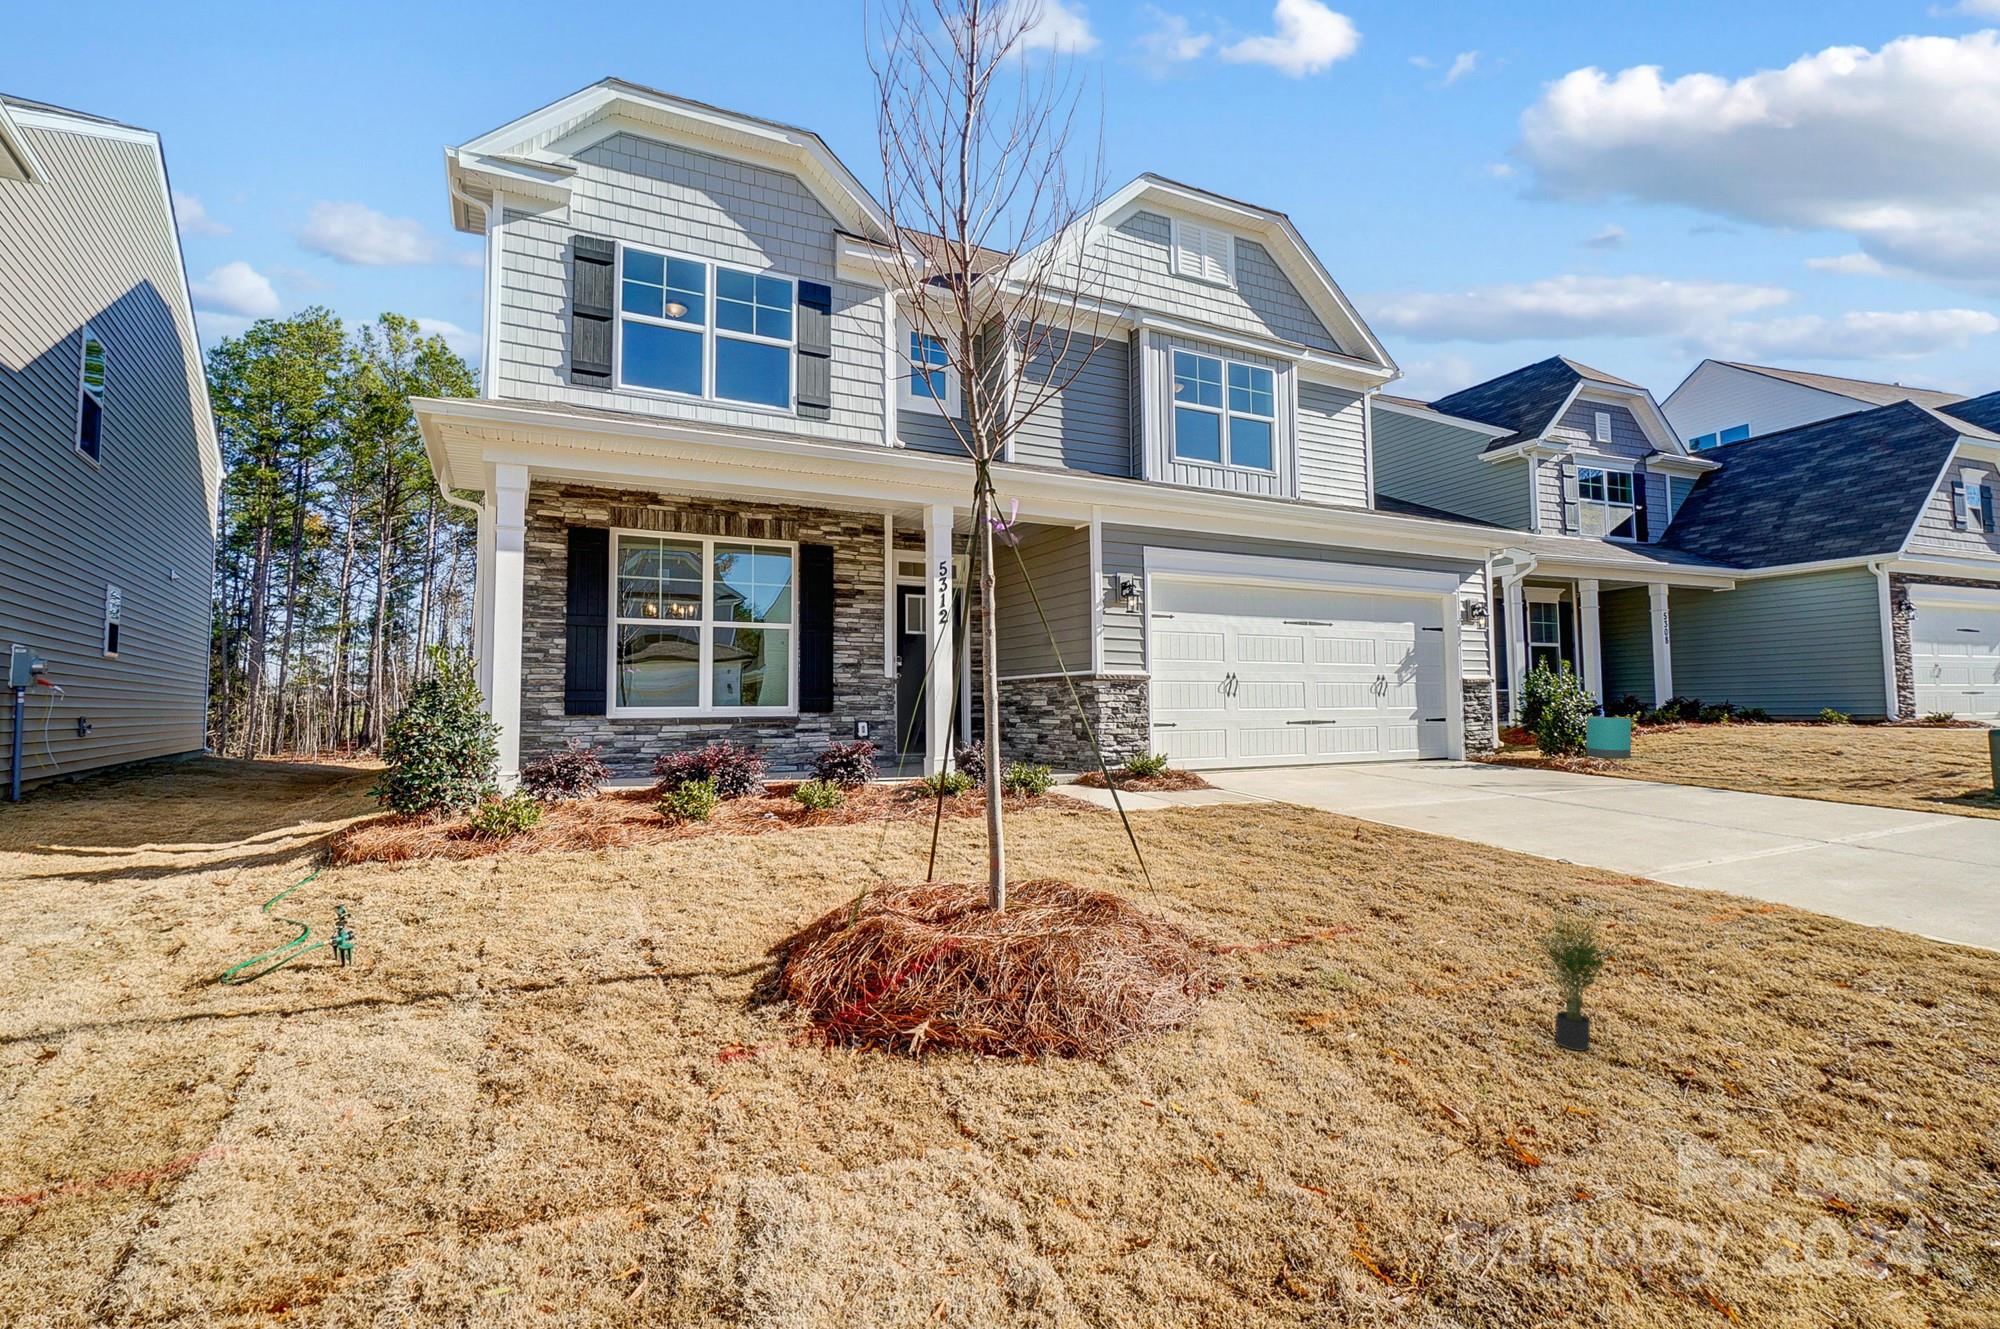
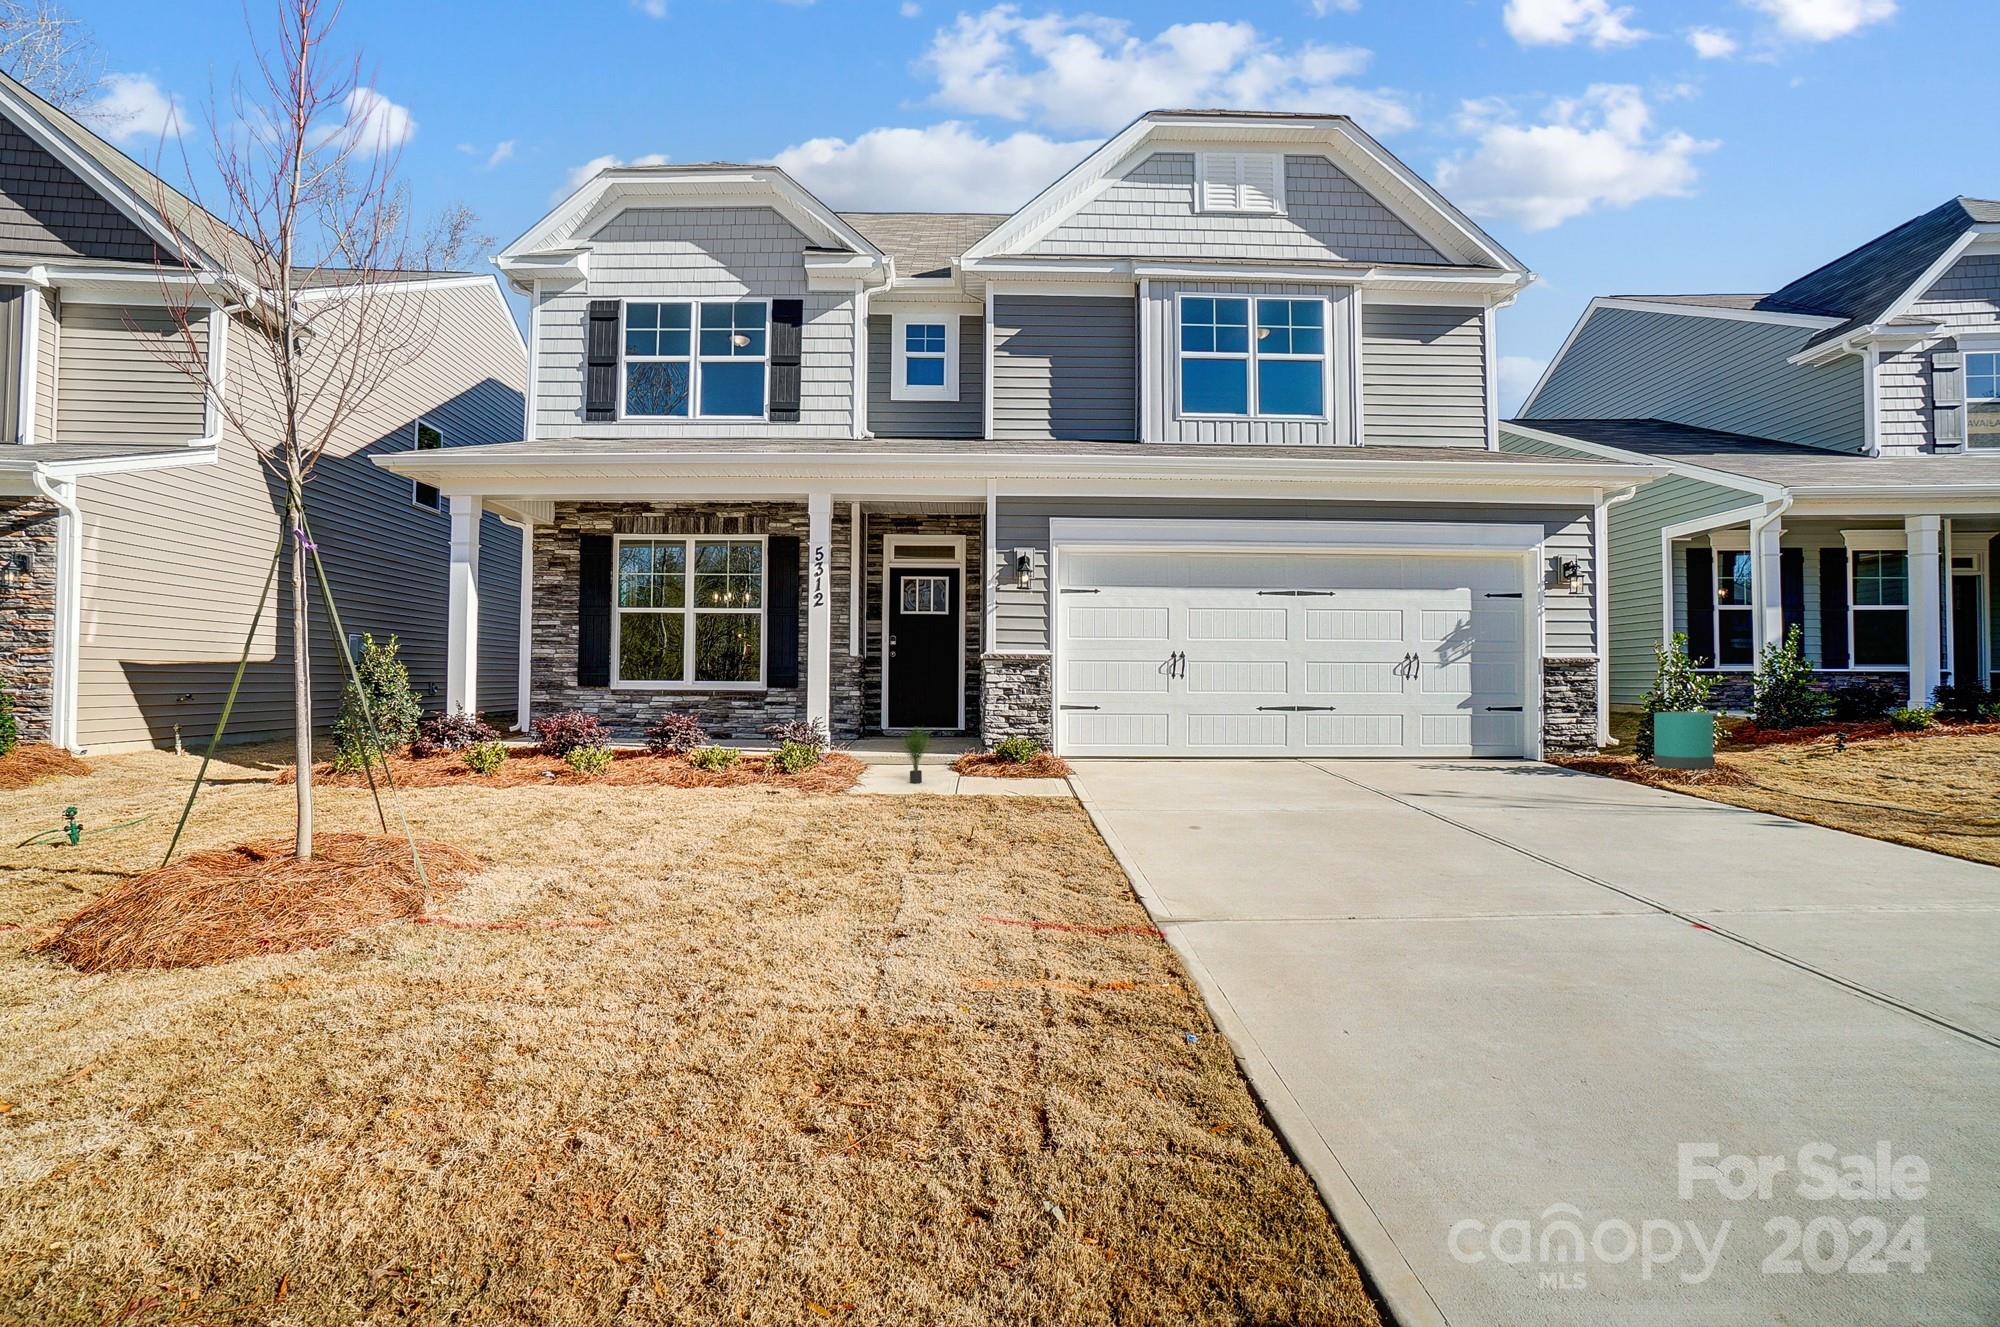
potted plant: present [1520,905,1617,1051] -> present [900,730,929,783]

